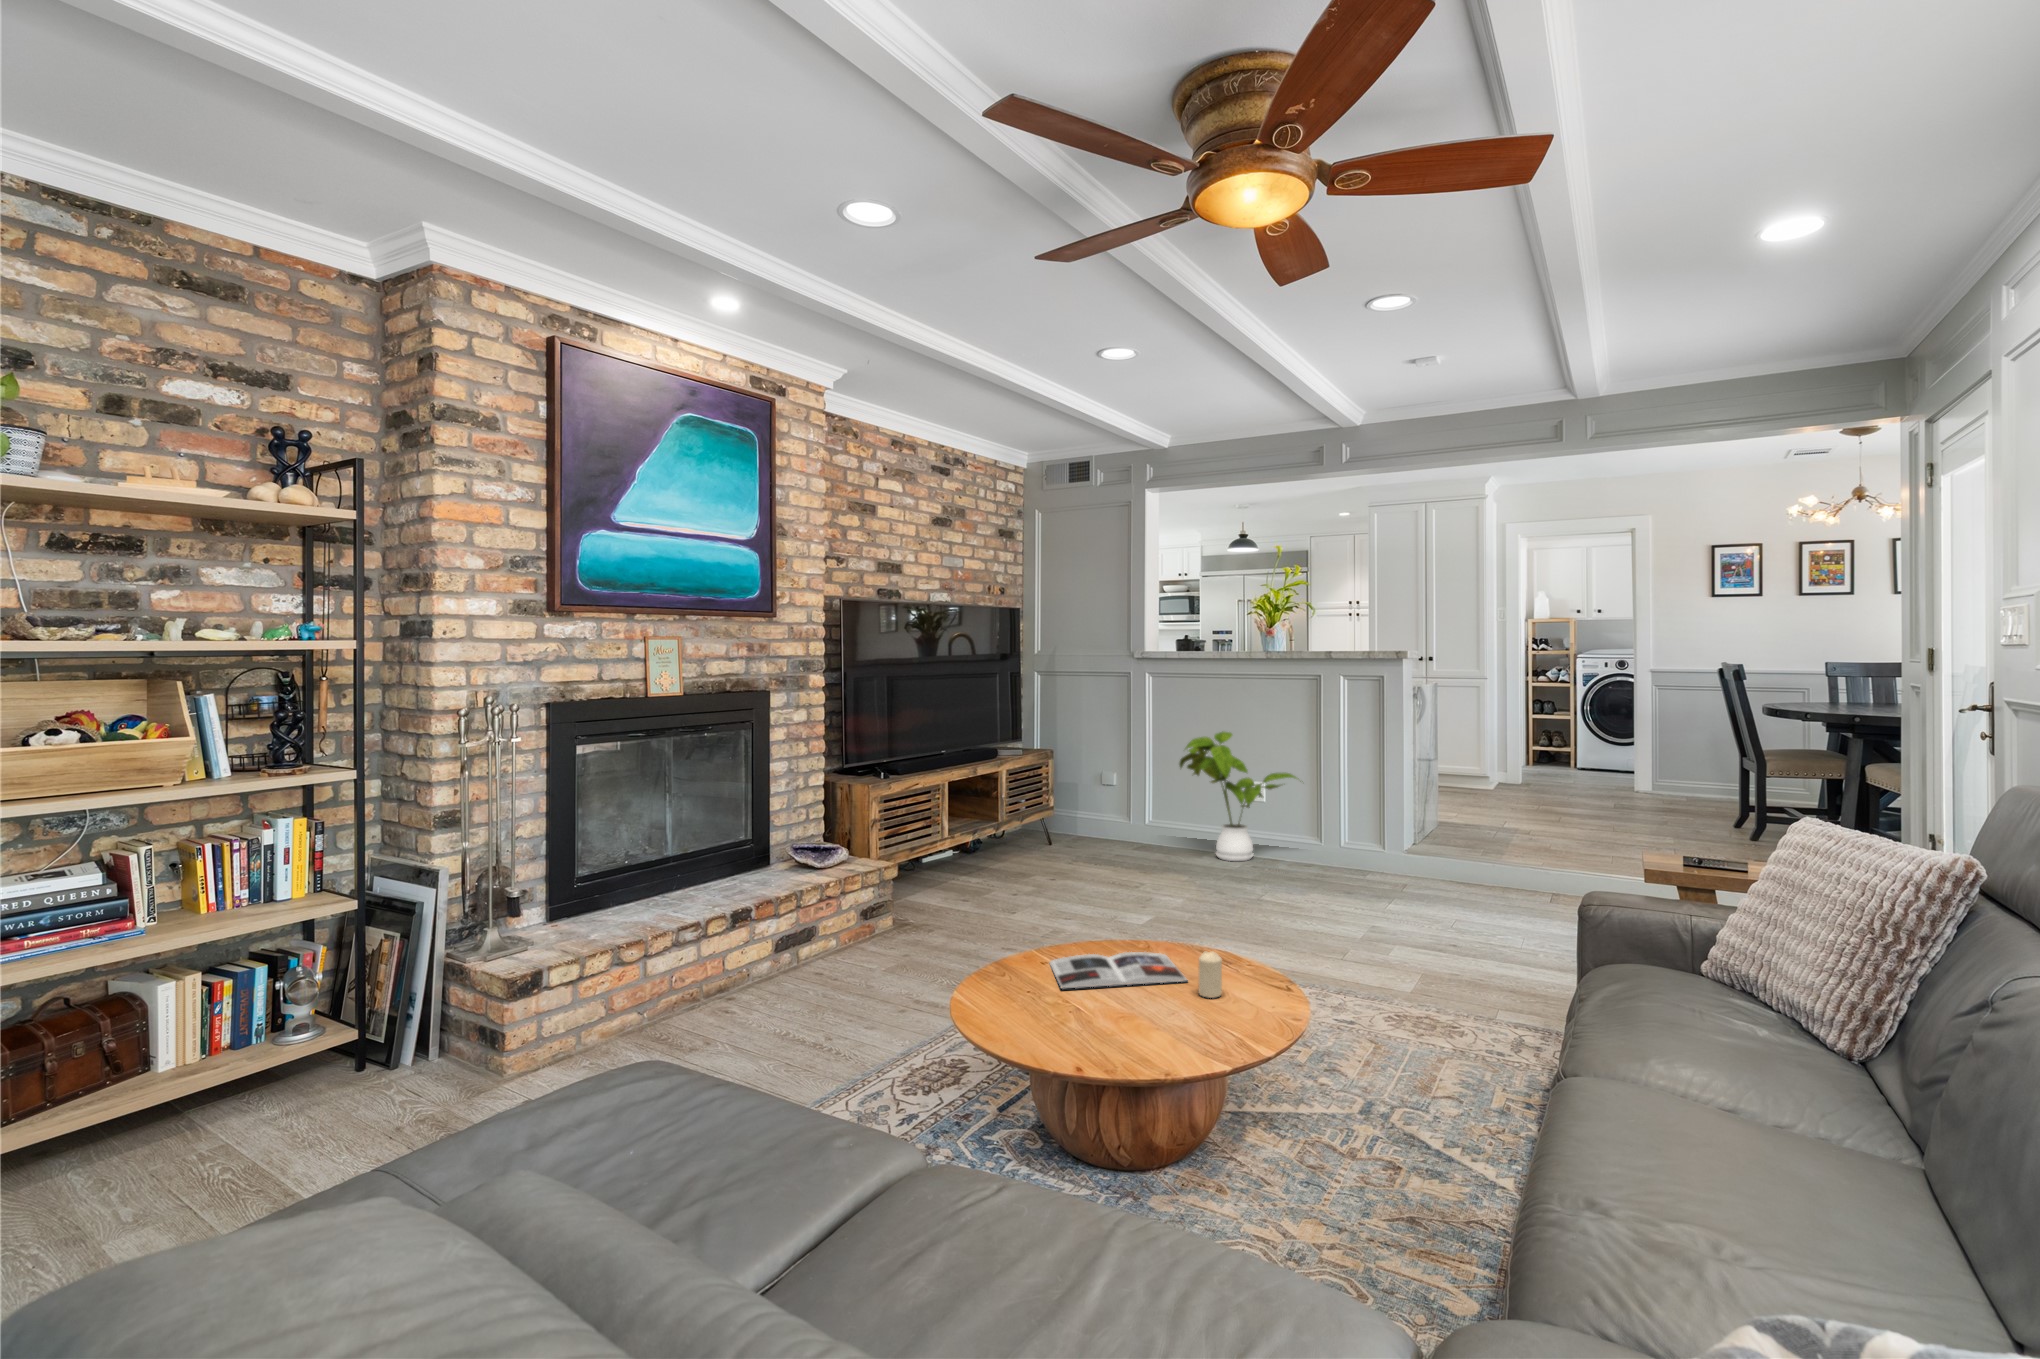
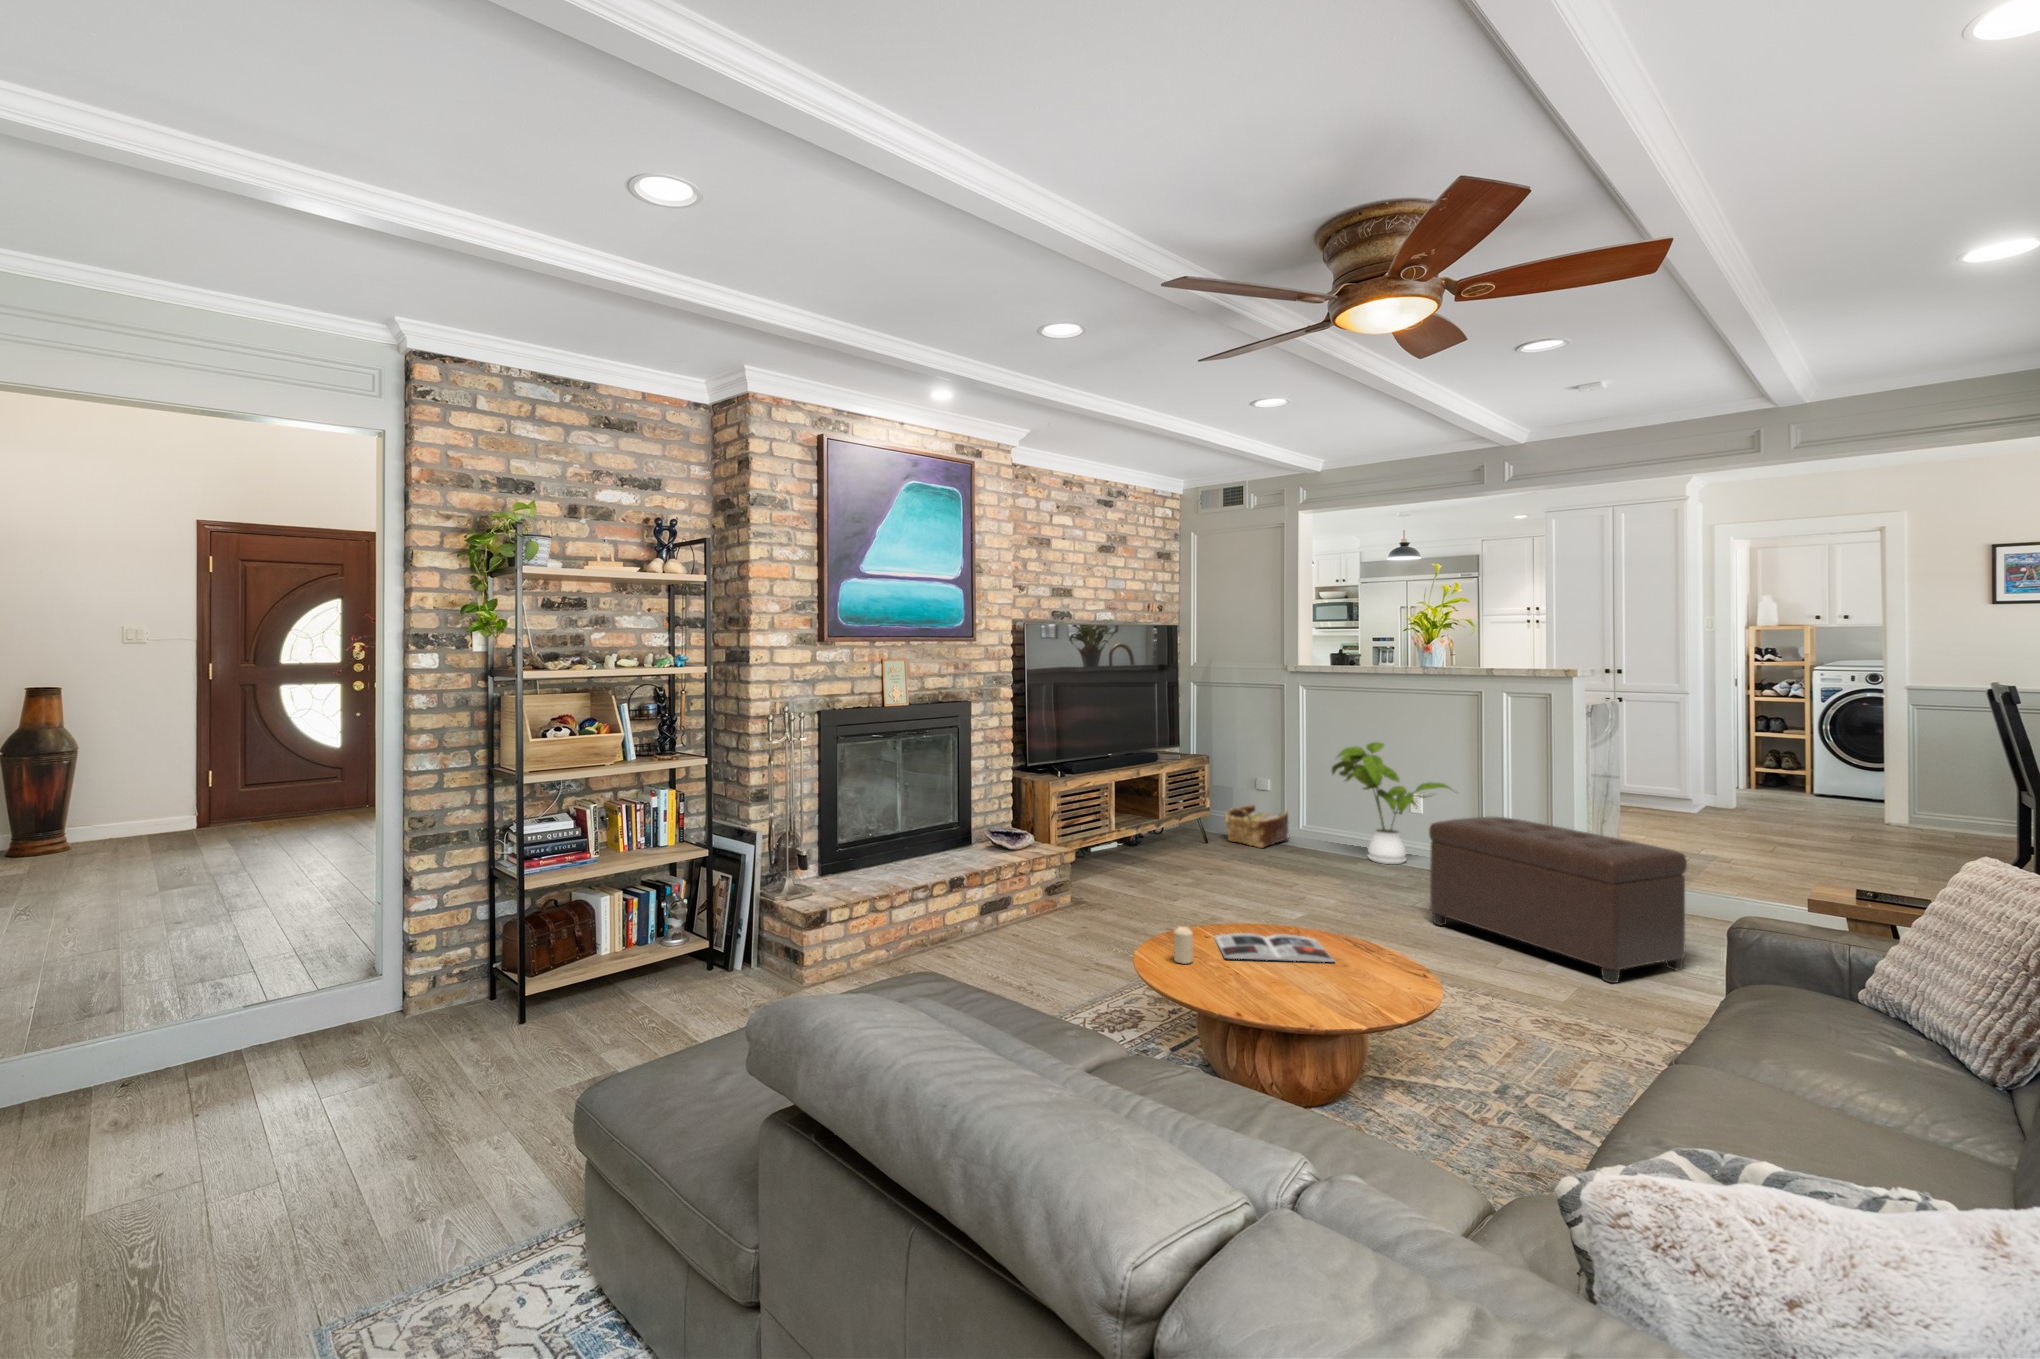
woven basket: none [1068,794,1136,852] -> present [1225,805,1288,848]
ottoman: none [1279,804,1522,973] -> present [1429,817,1687,983]
candle: present [1199,951,1222,998] -> present [1174,926,1193,963]

